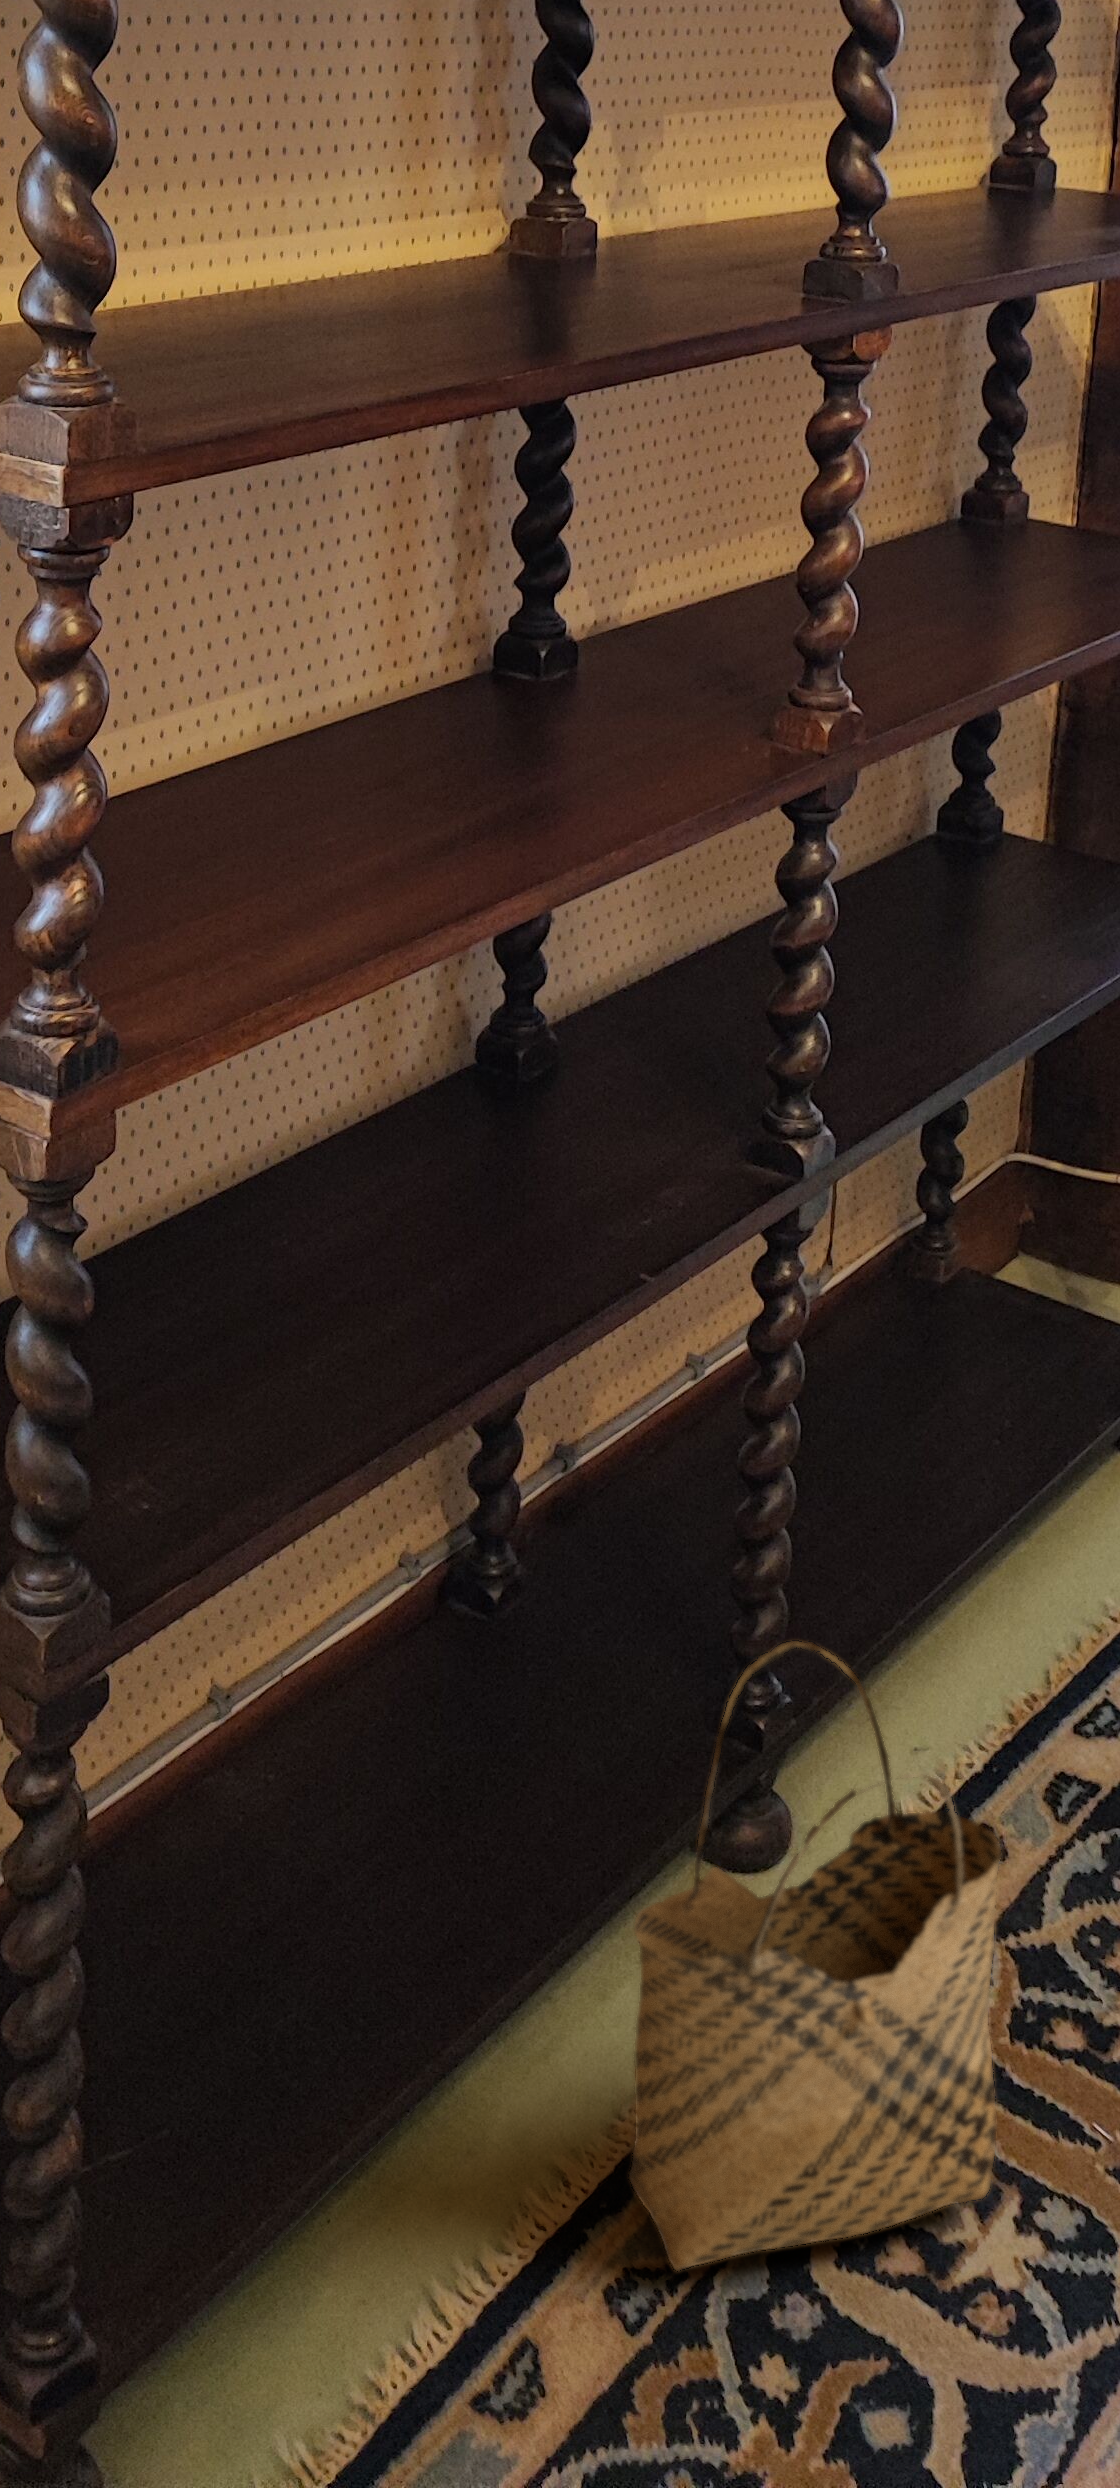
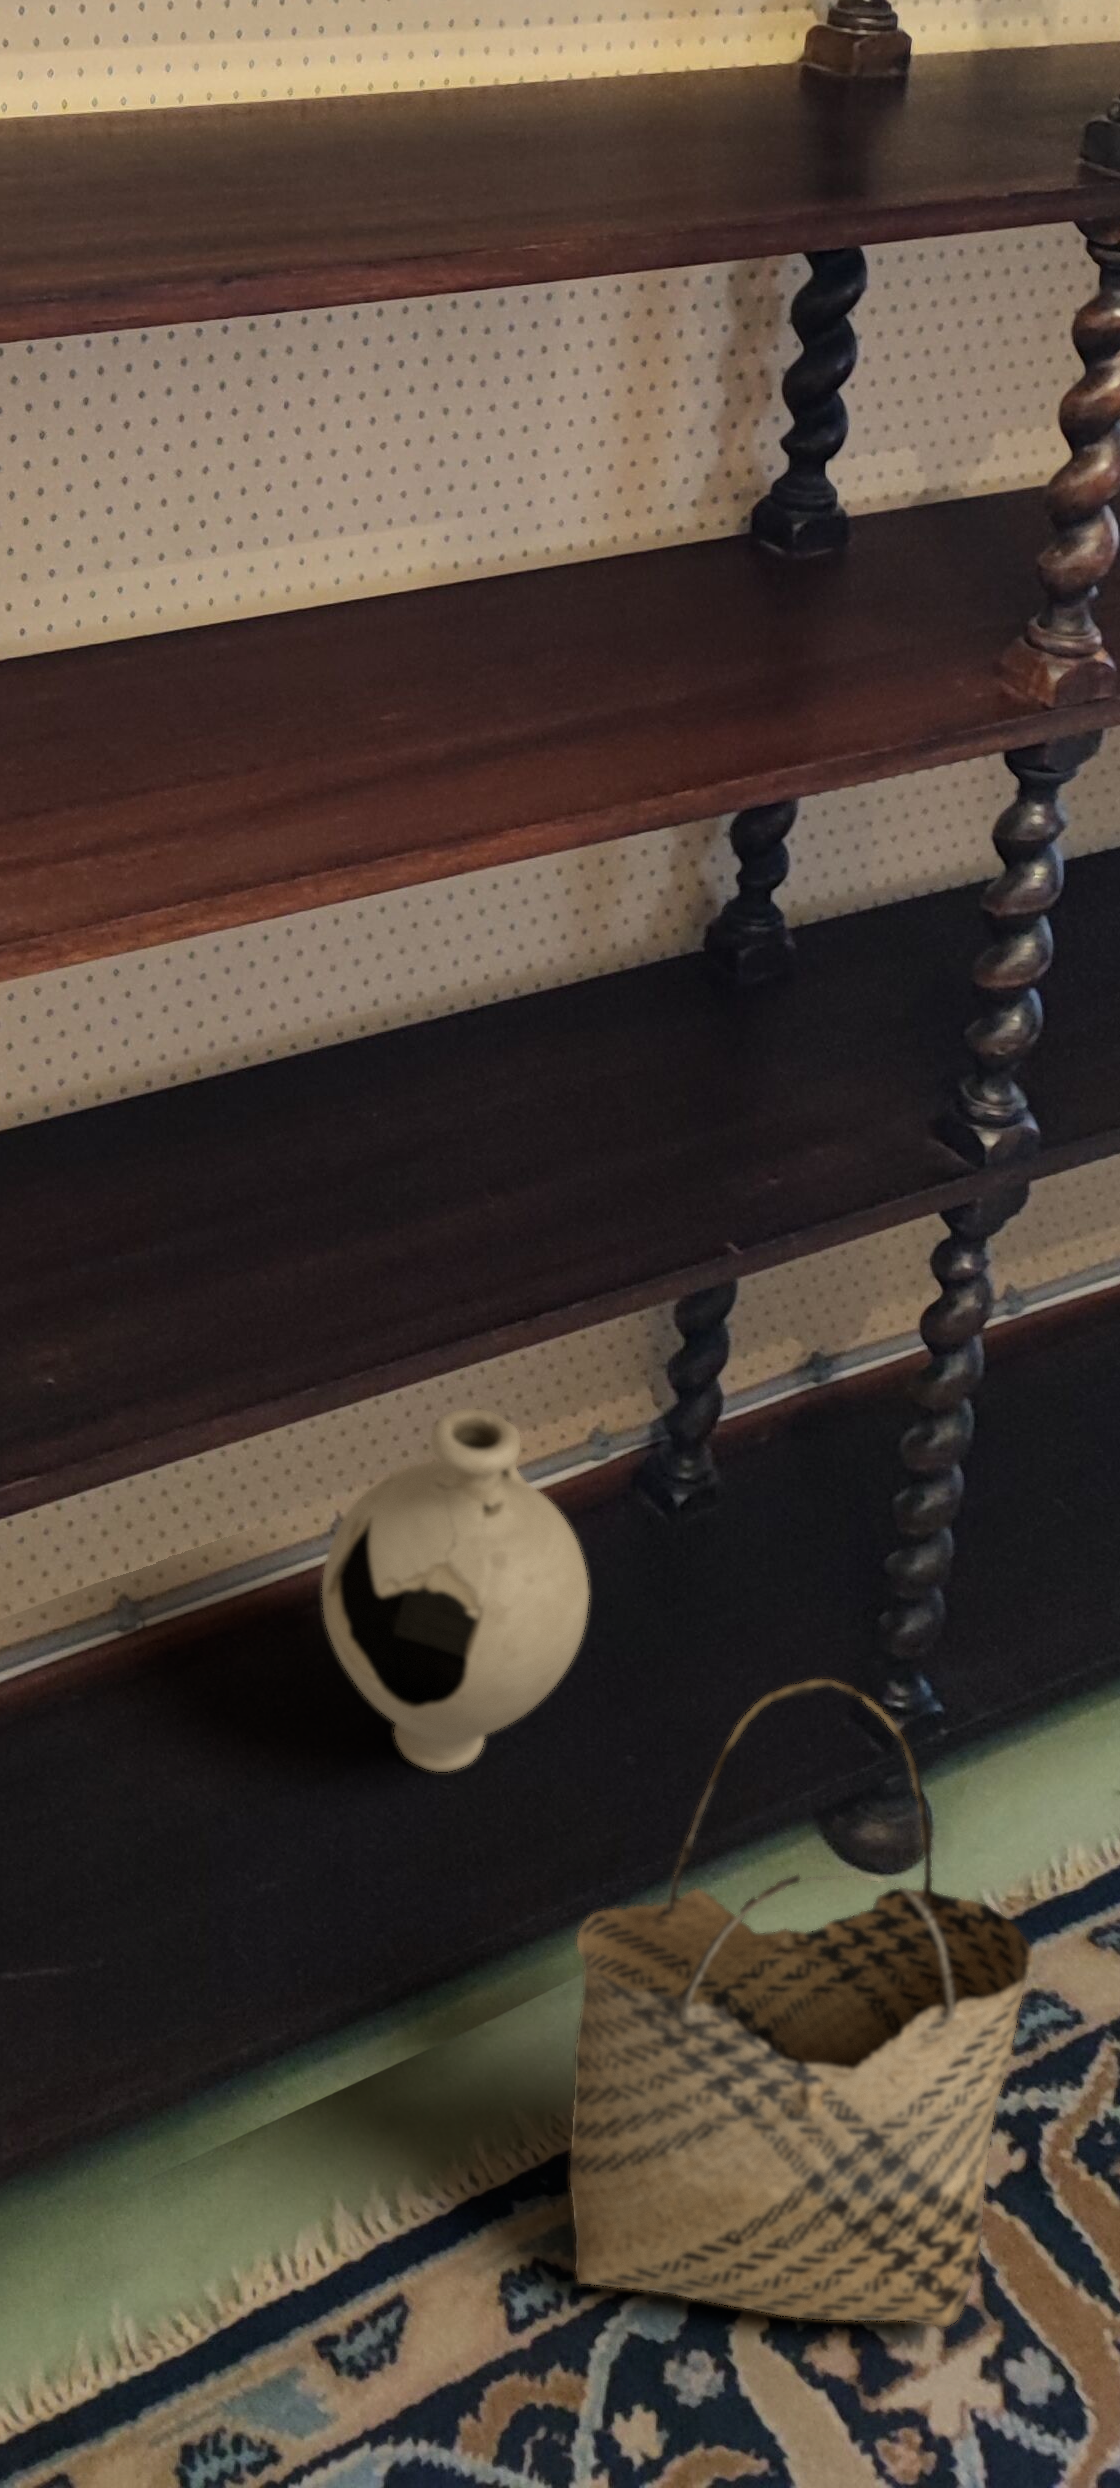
decorative vase: none [266,1507,517,1875] -> present [322,1408,589,1772]

